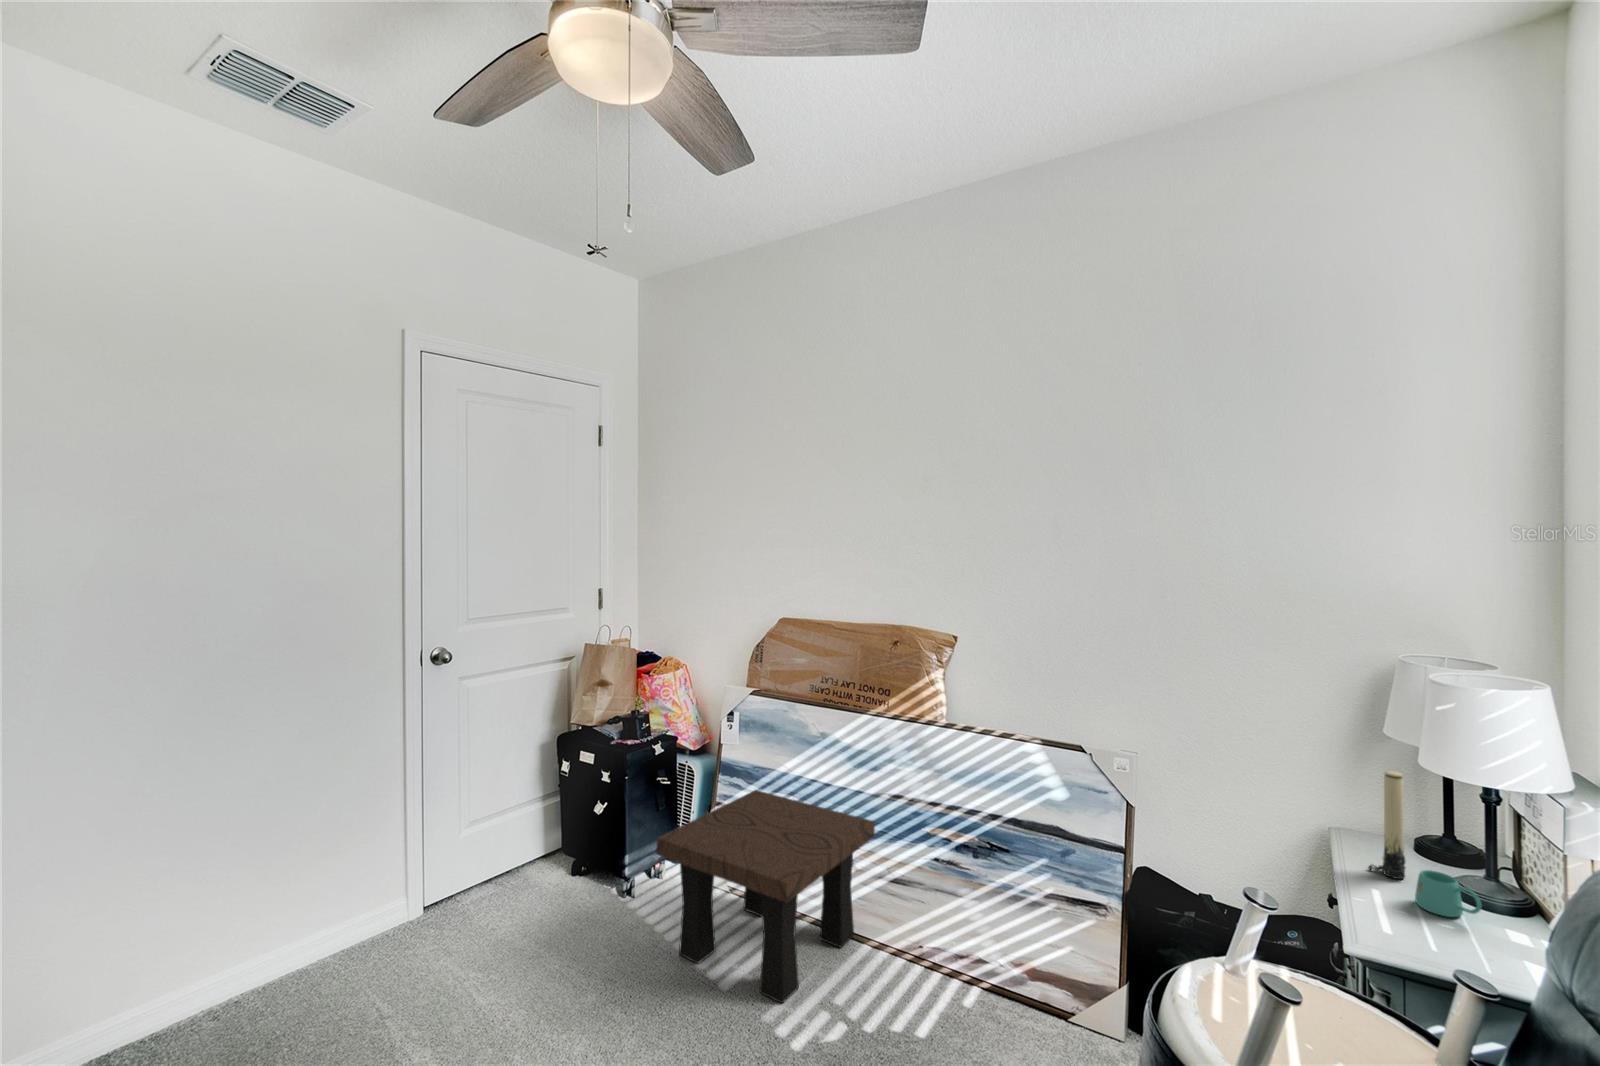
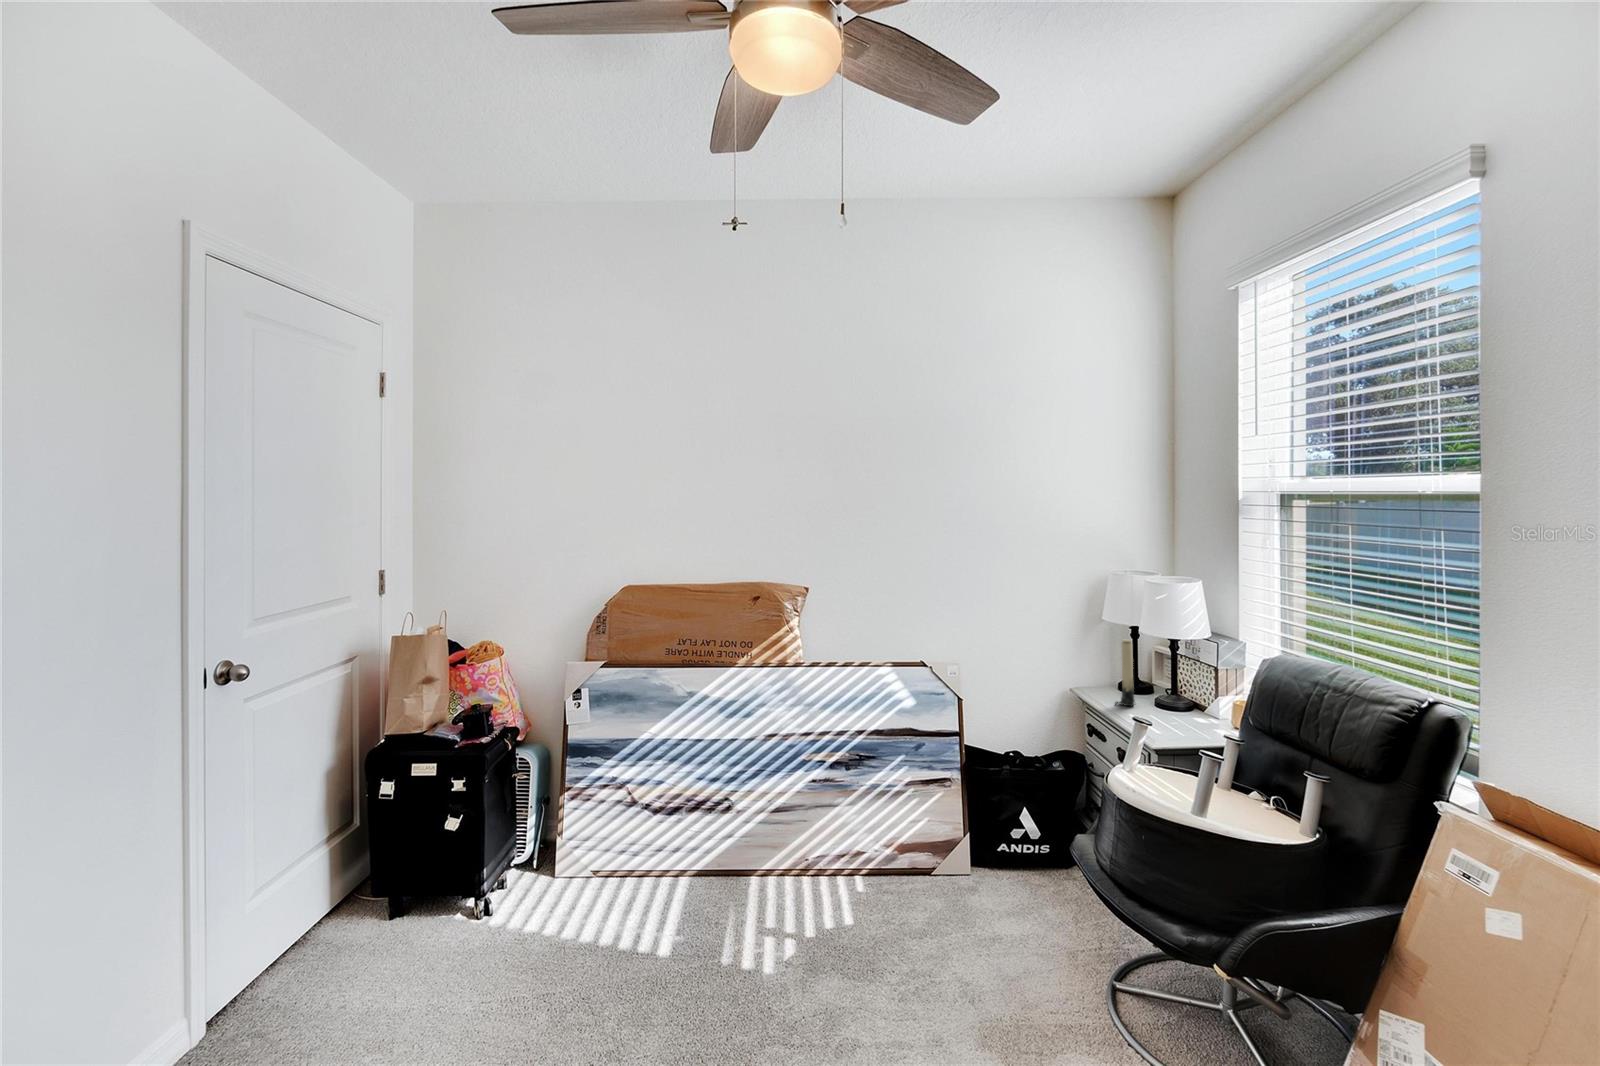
side table: present [657,790,875,1003] -> none [563,761,757,946]
mug: present [1415,870,1481,917] -> none [1150,694,1188,718]

